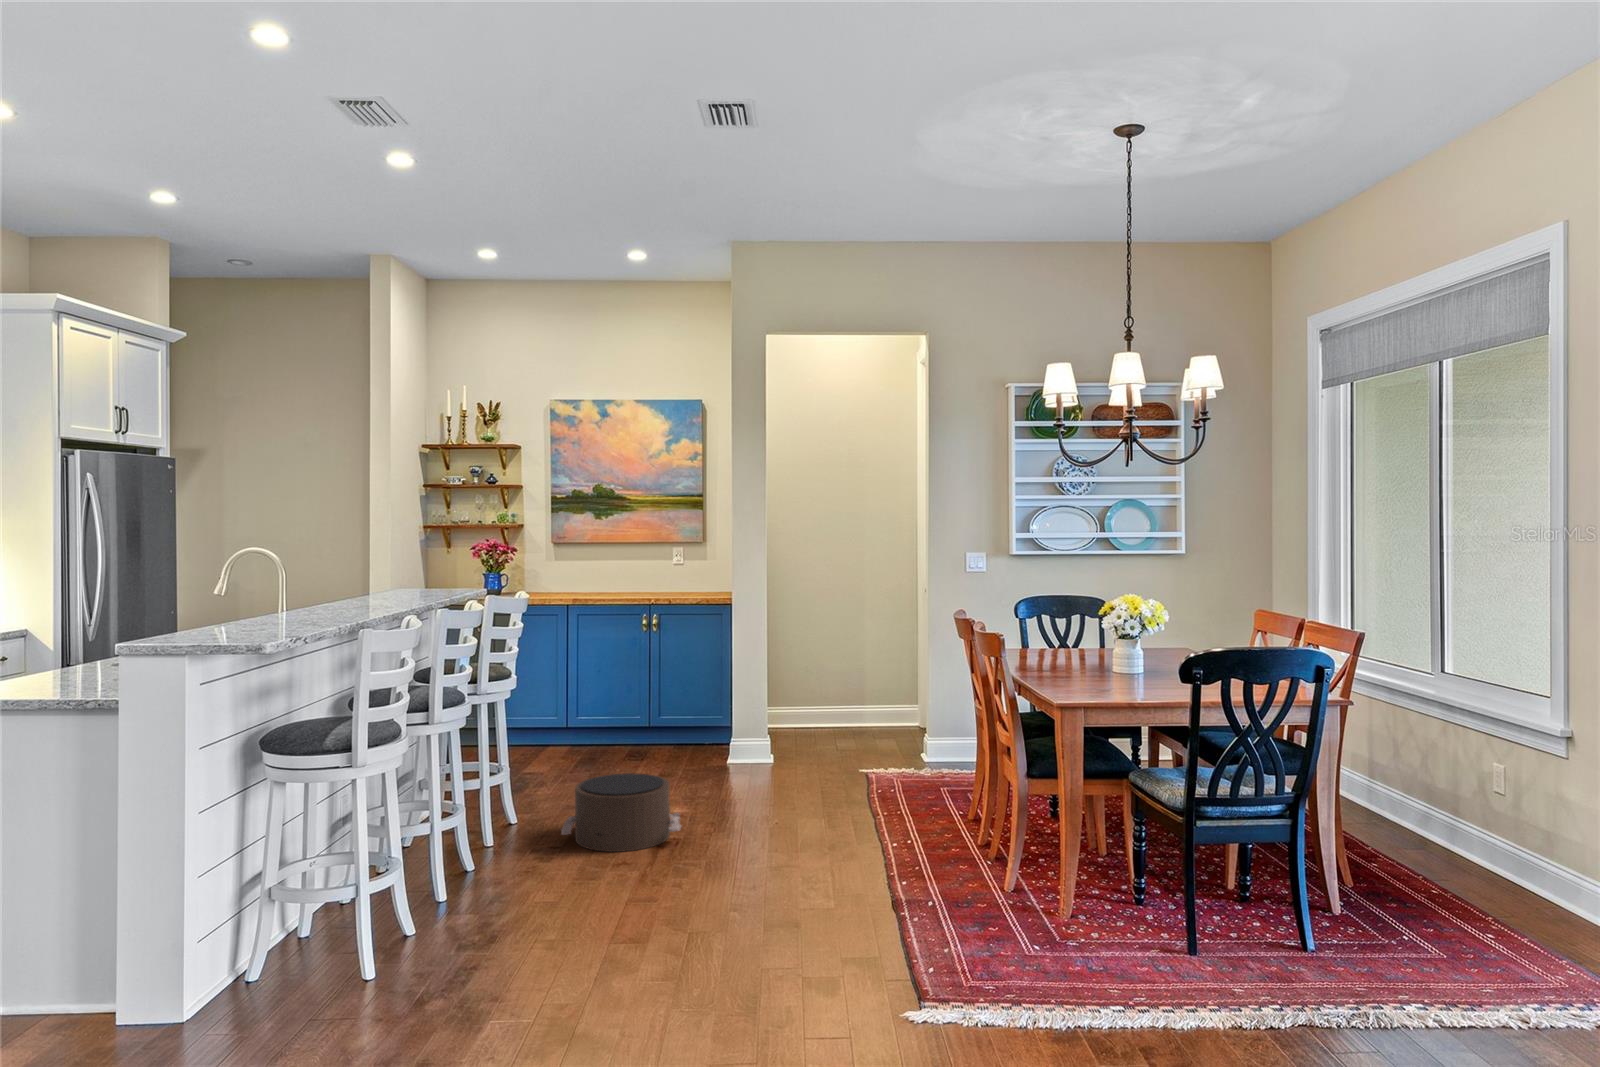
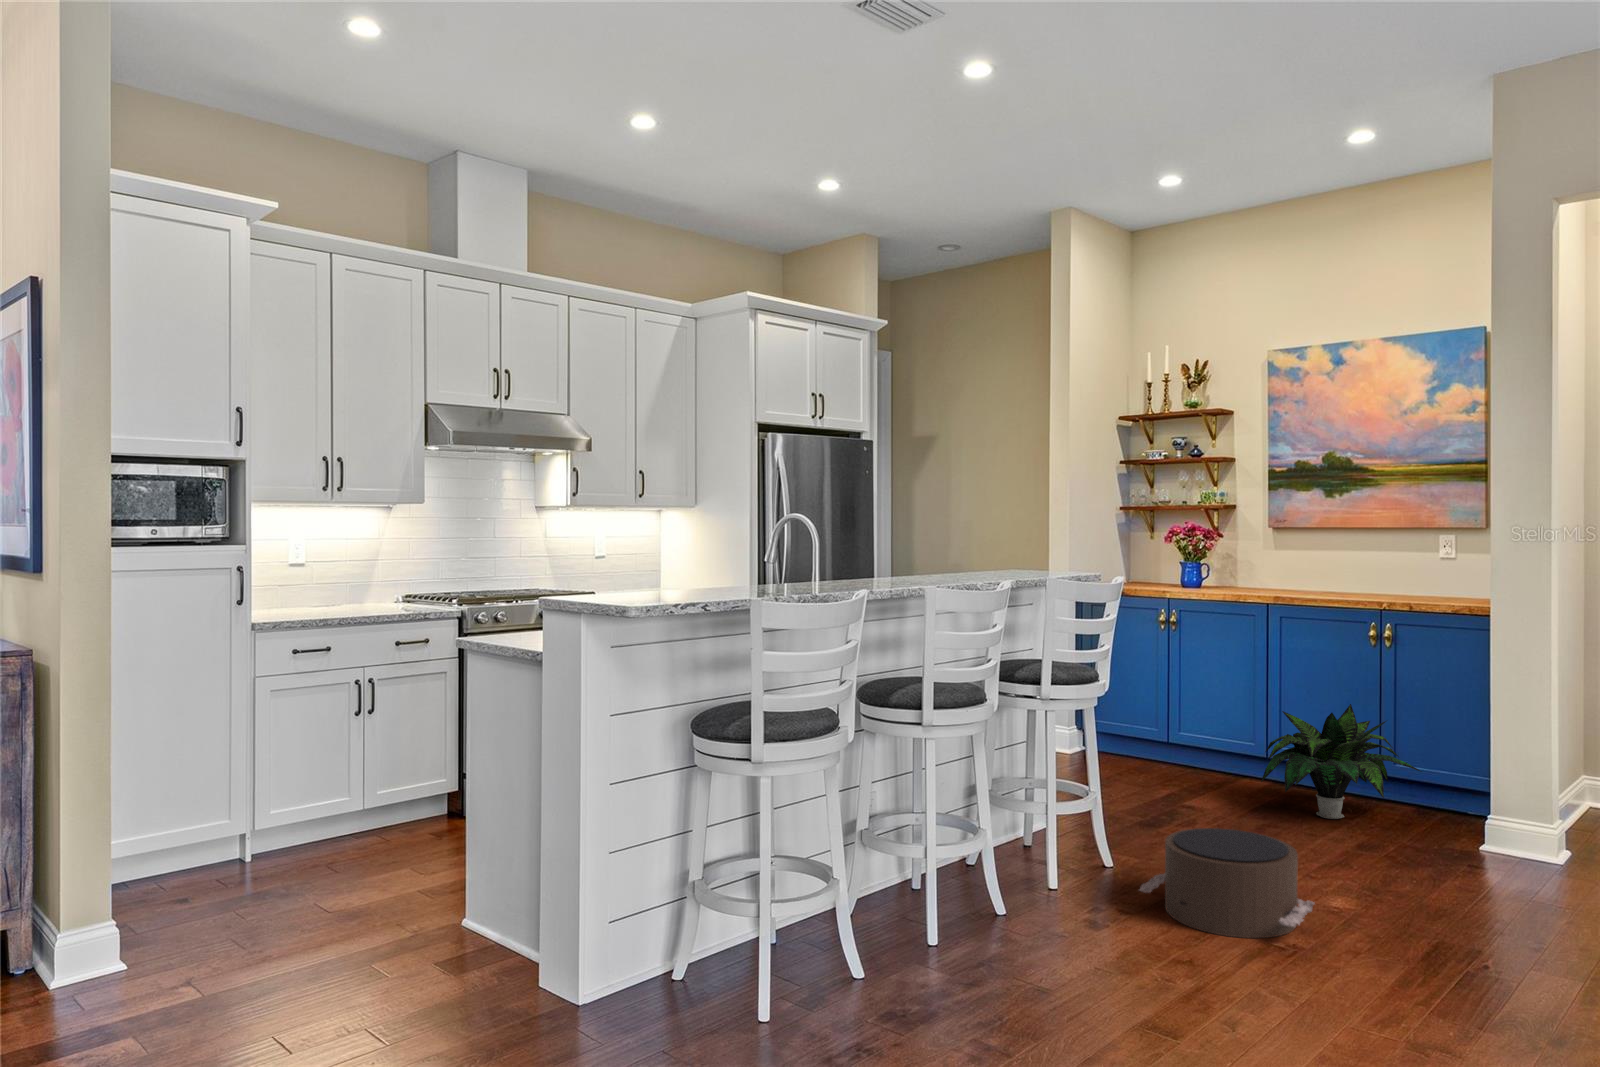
potted plant: none [578,674,688,762] -> present [1261,704,1422,819]

